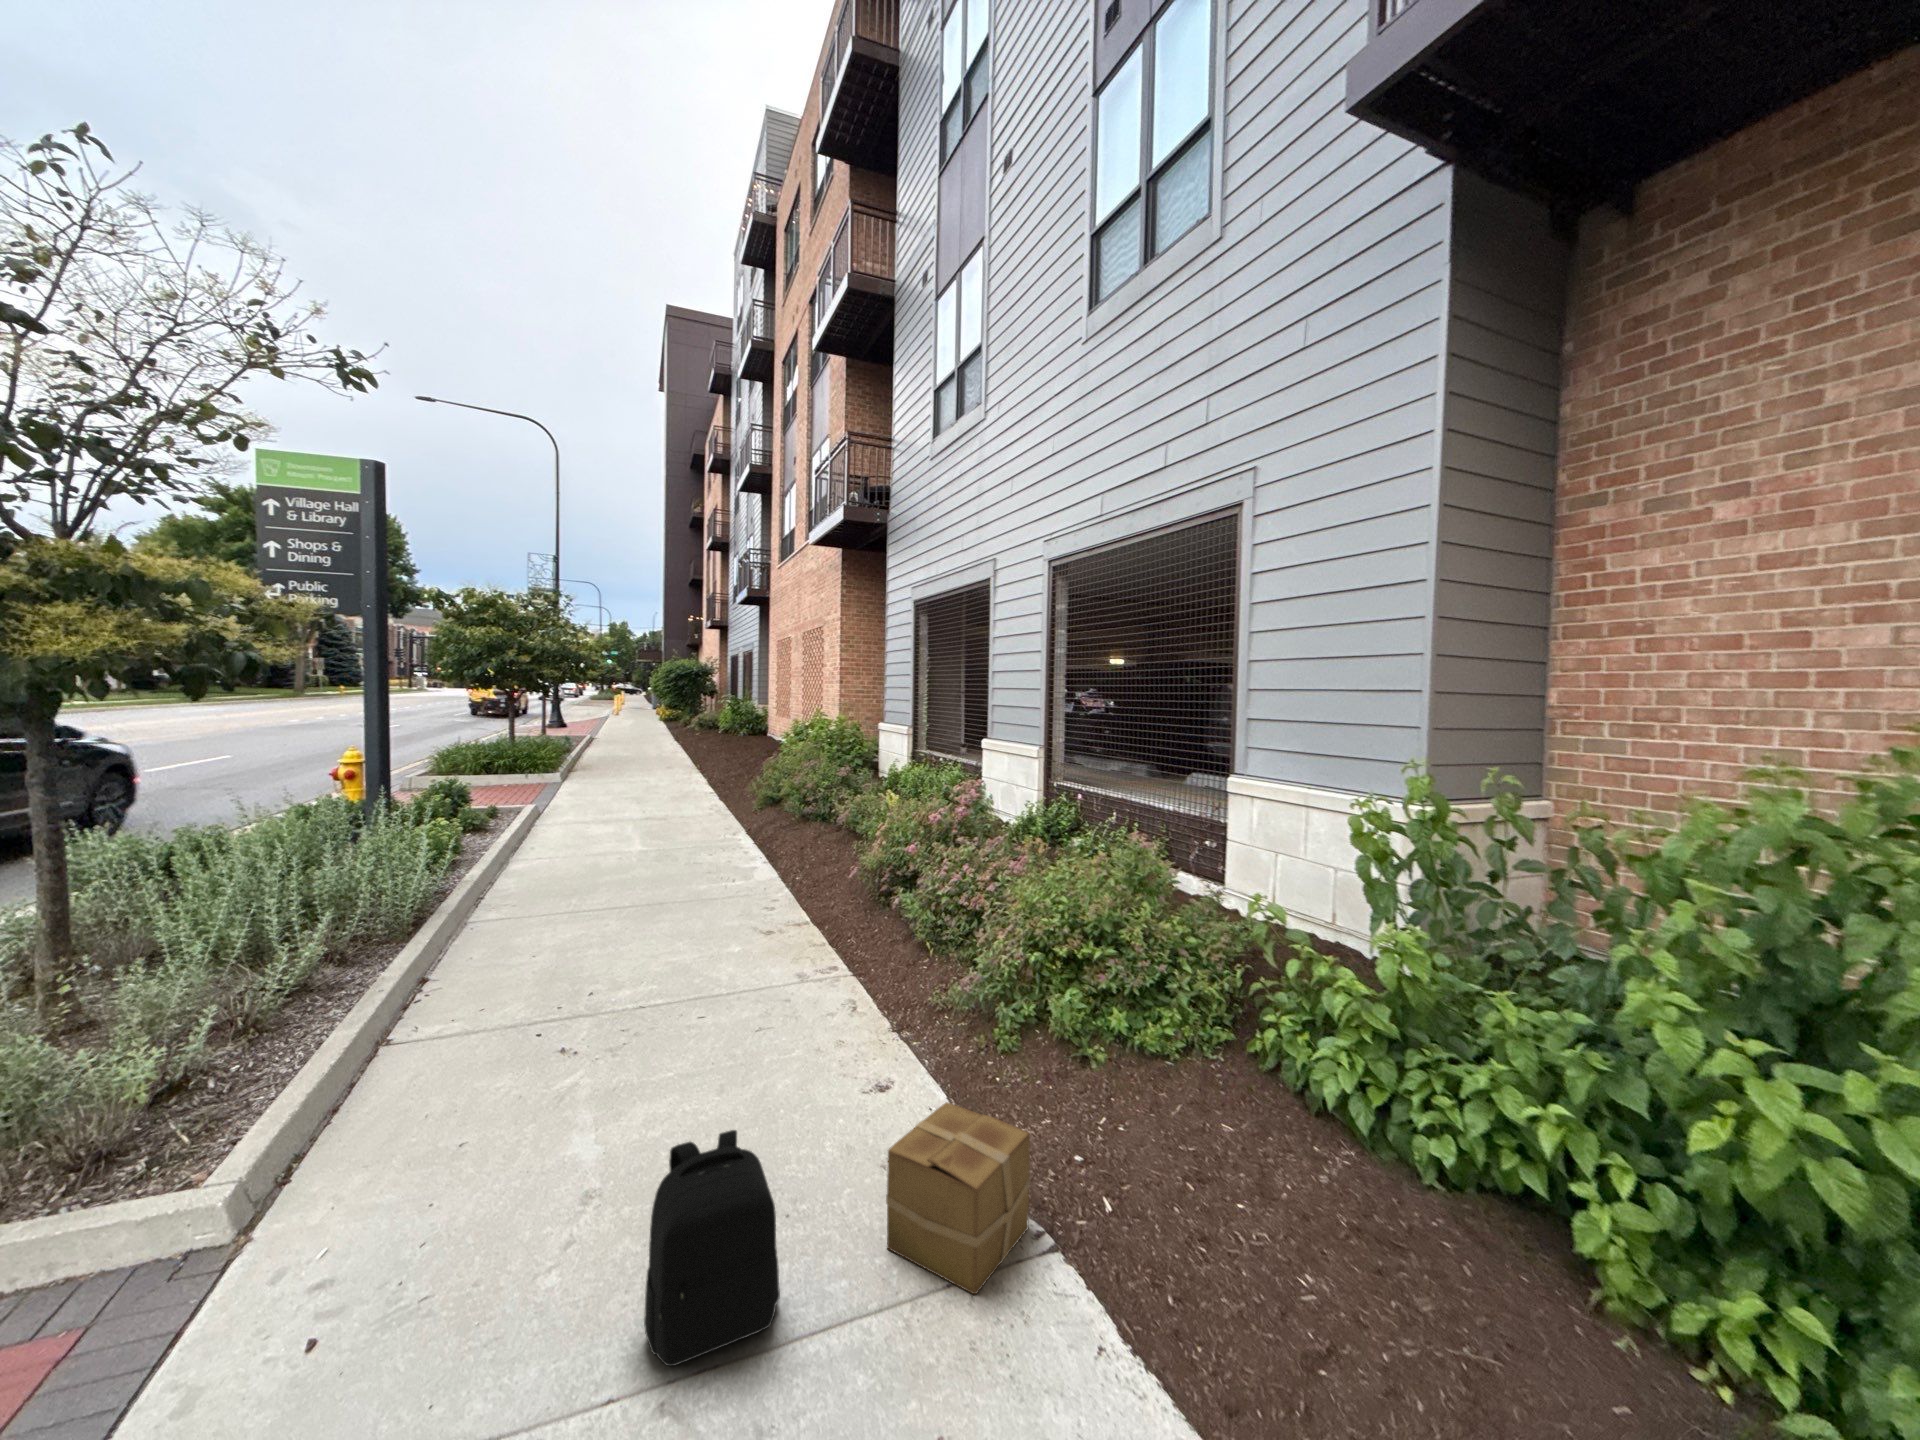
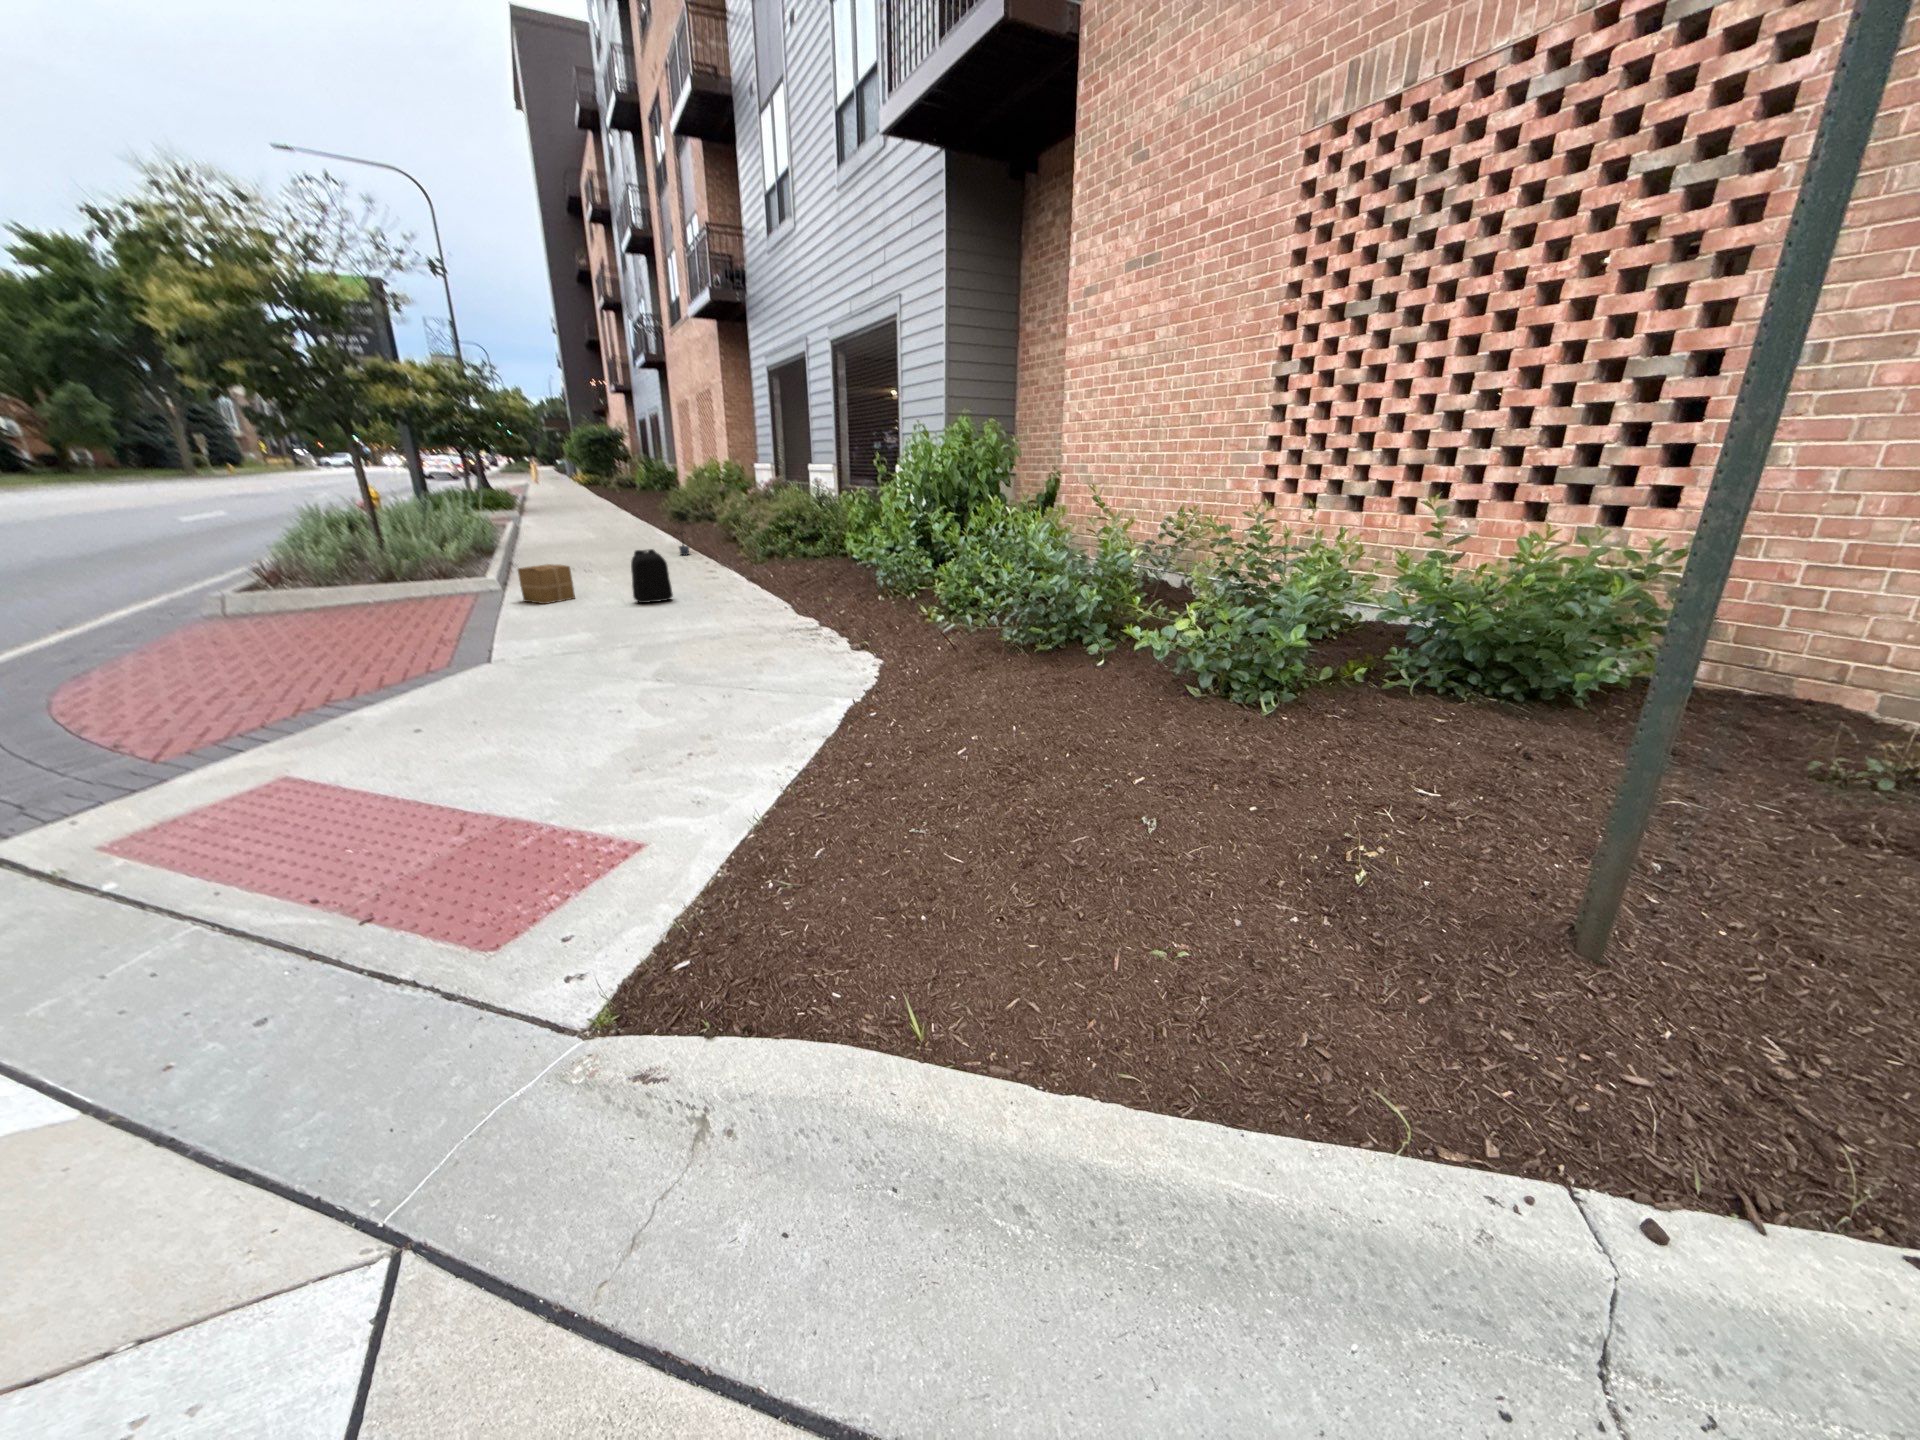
potted plant: none [769,831,809,921] -> present [673,508,690,555]
cardboard box: present [886,1102,1030,1294] -> present [518,564,575,604]

